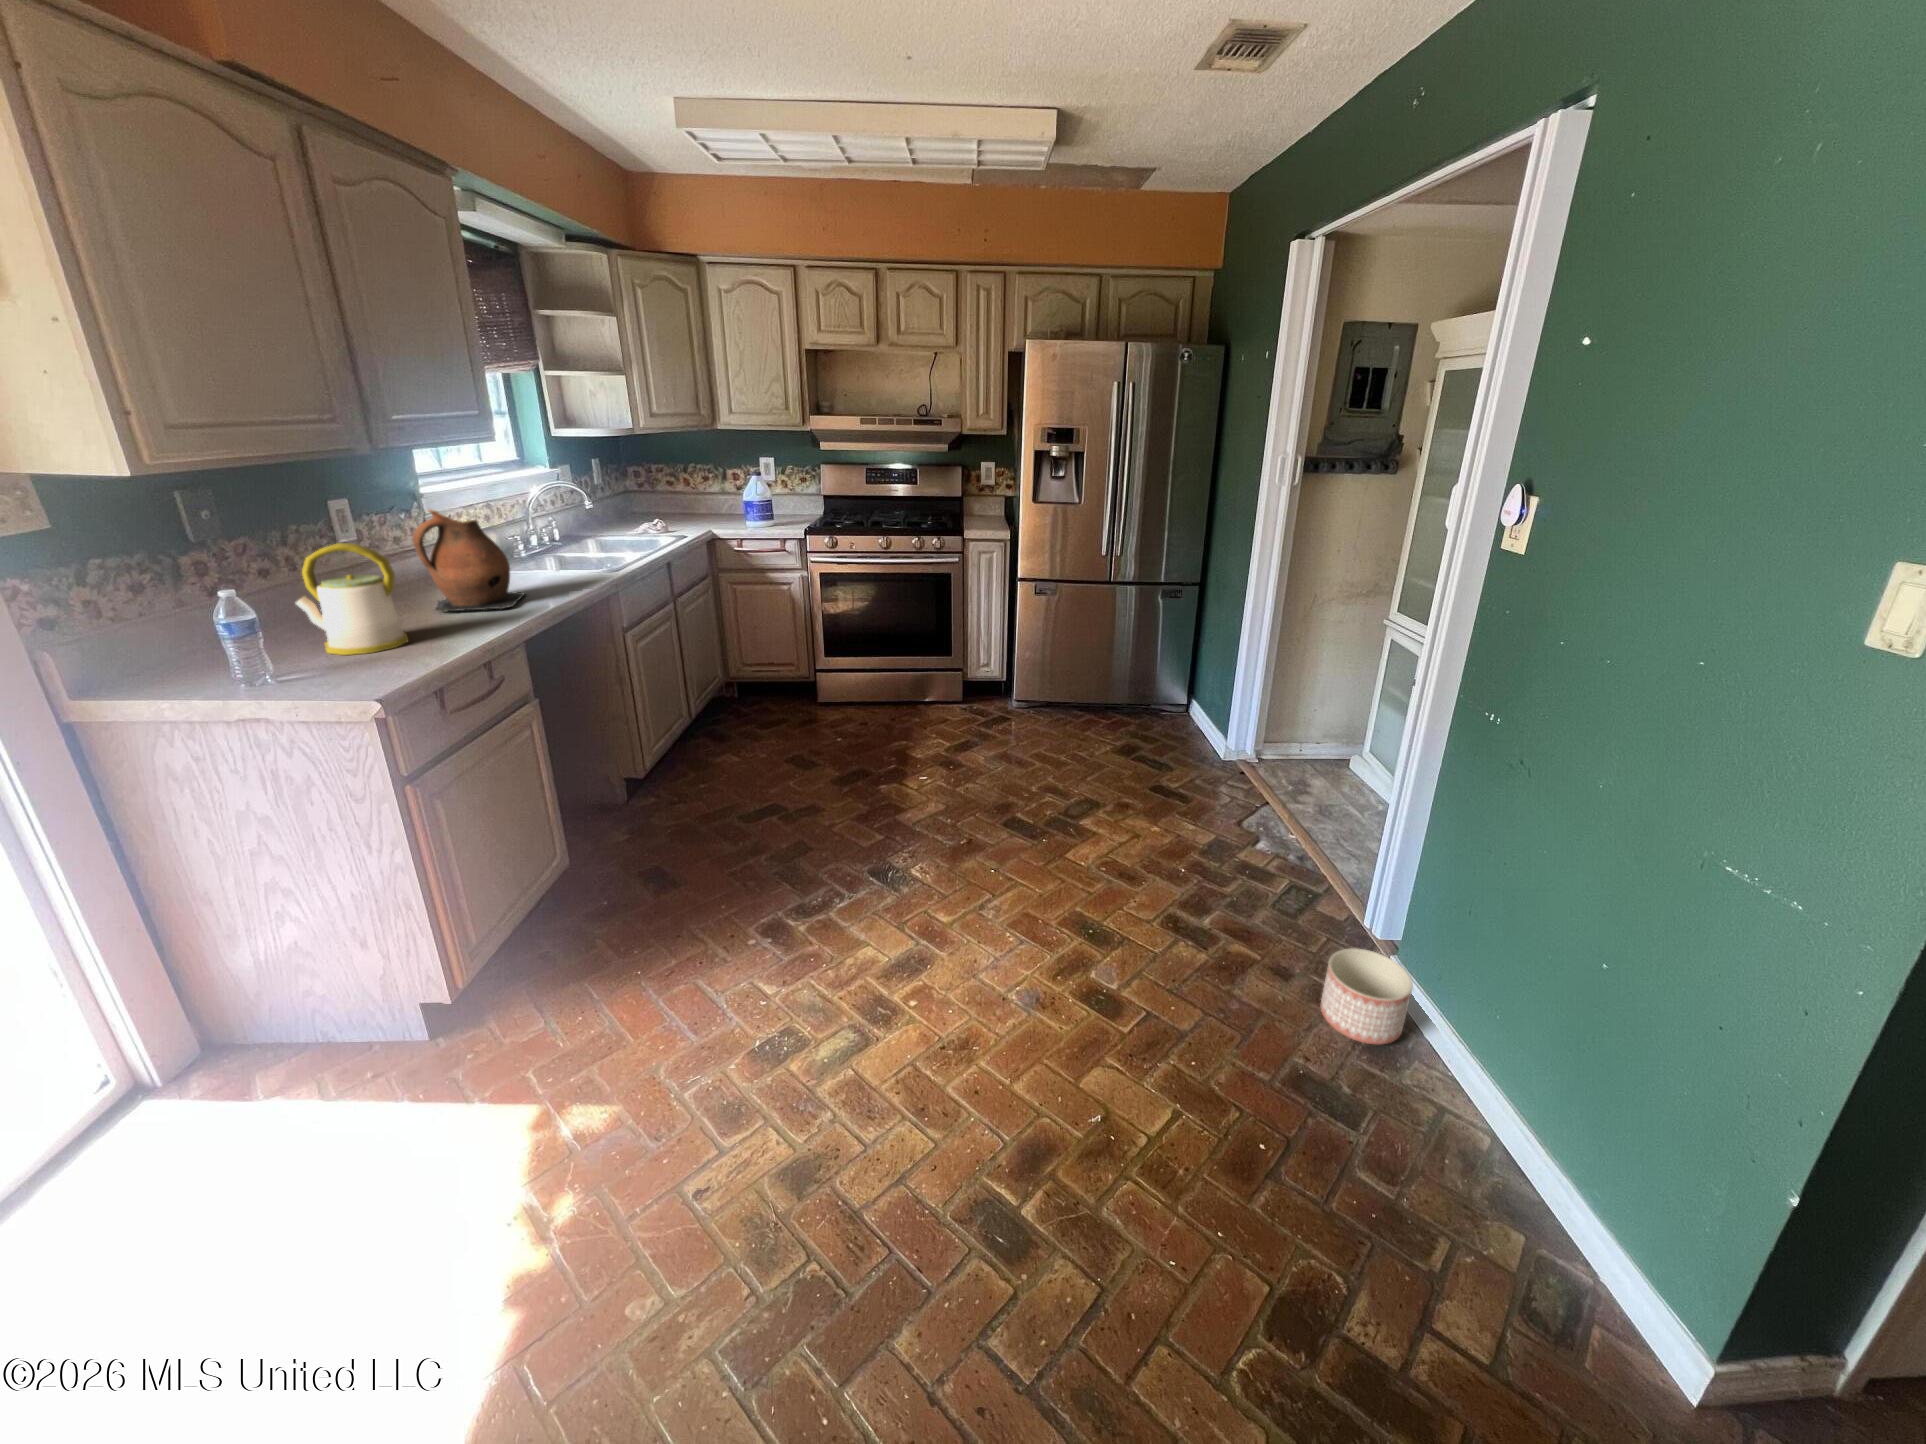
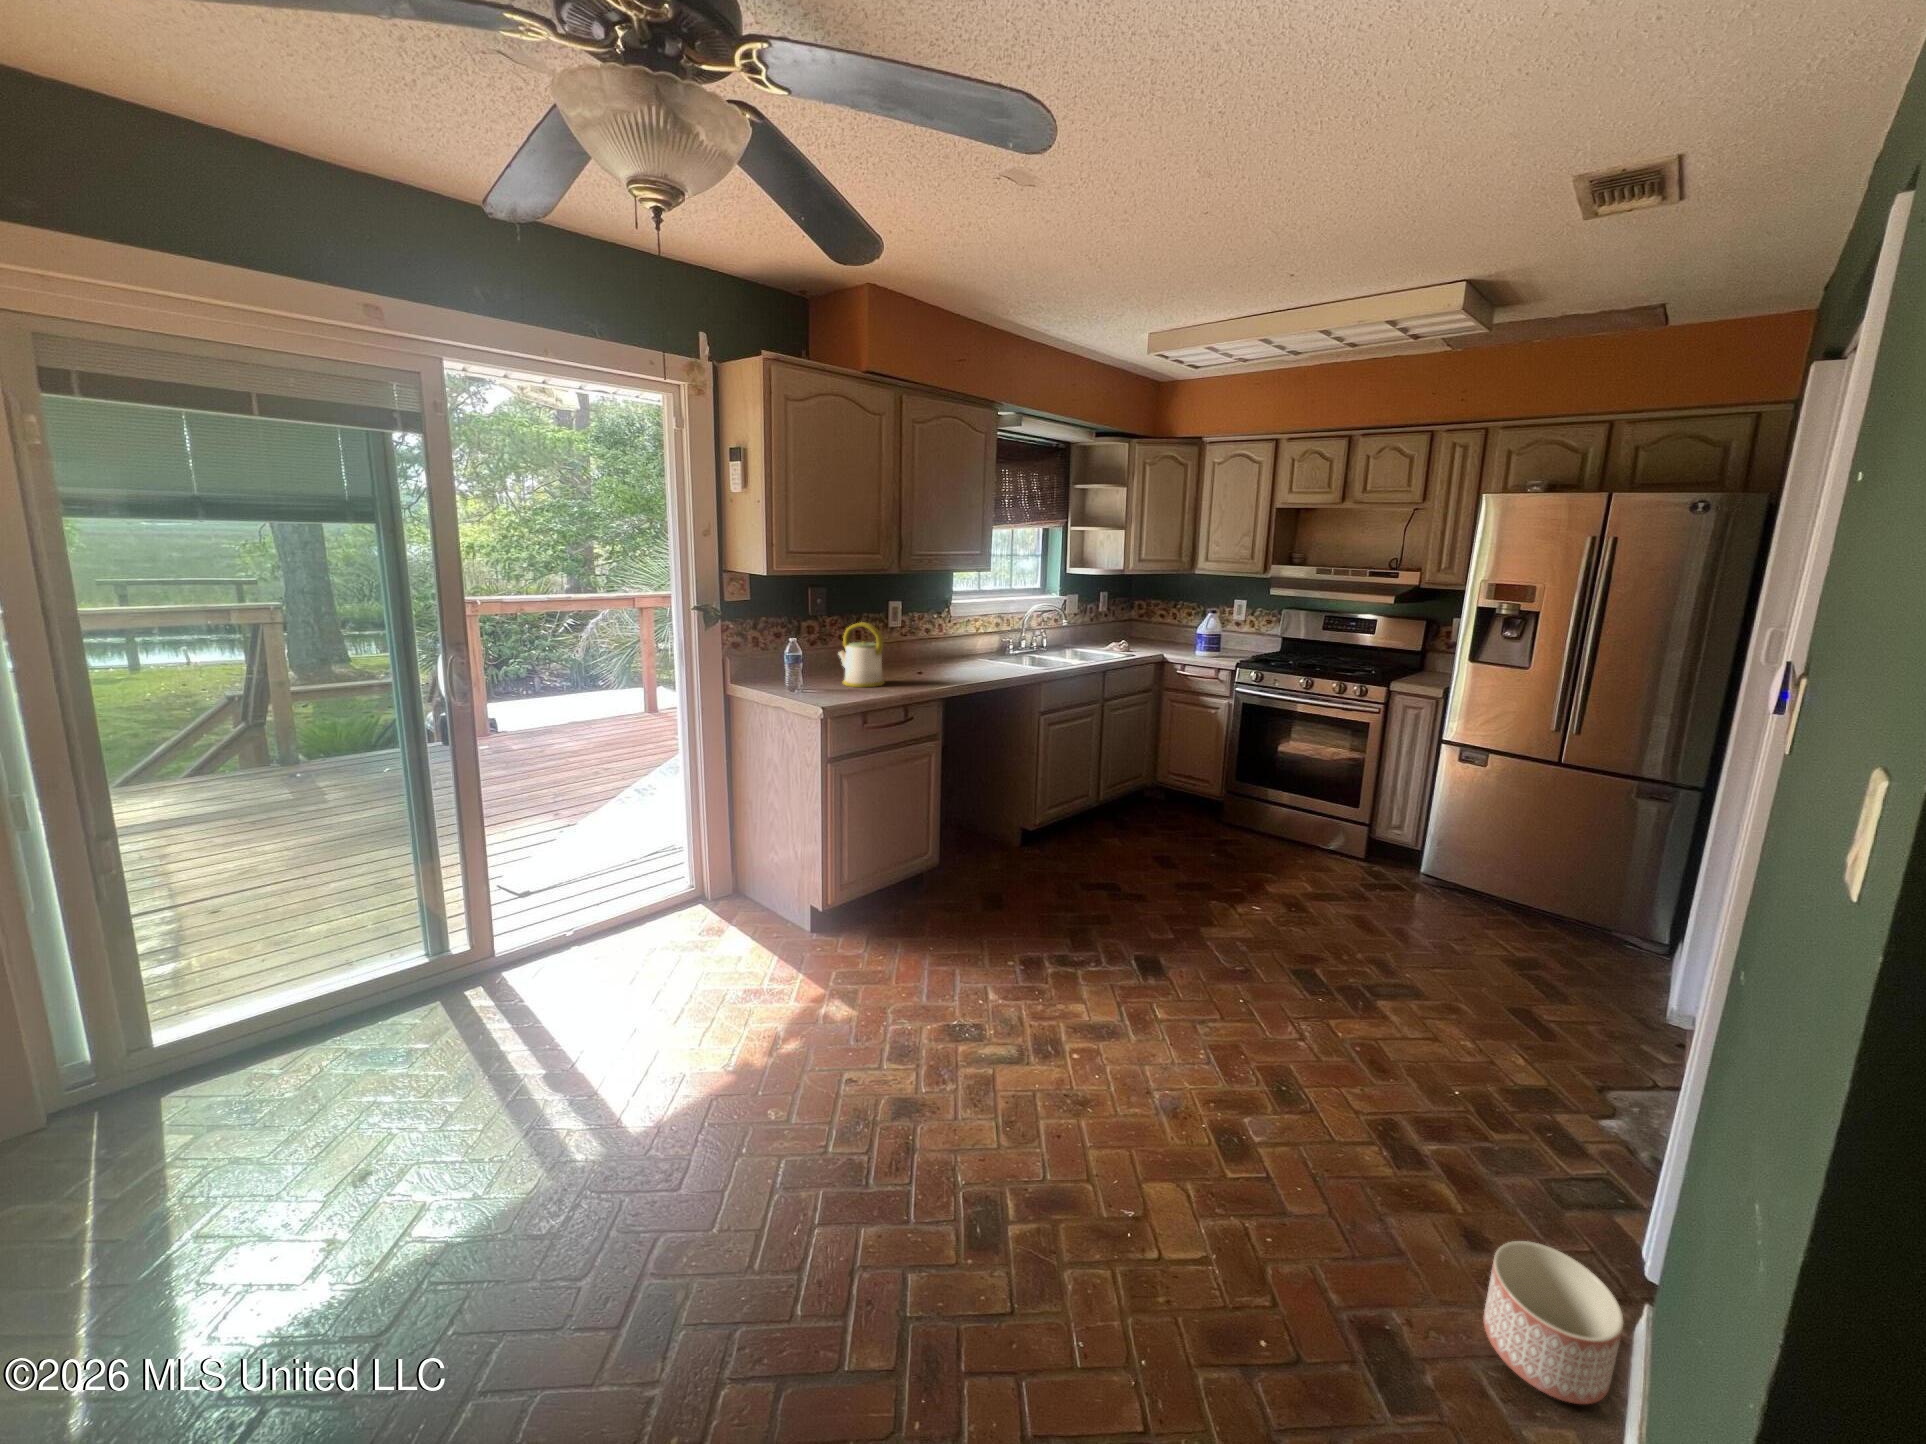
ceramic pitcher: present [413,510,526,611] -> none [916,611,976,679]

